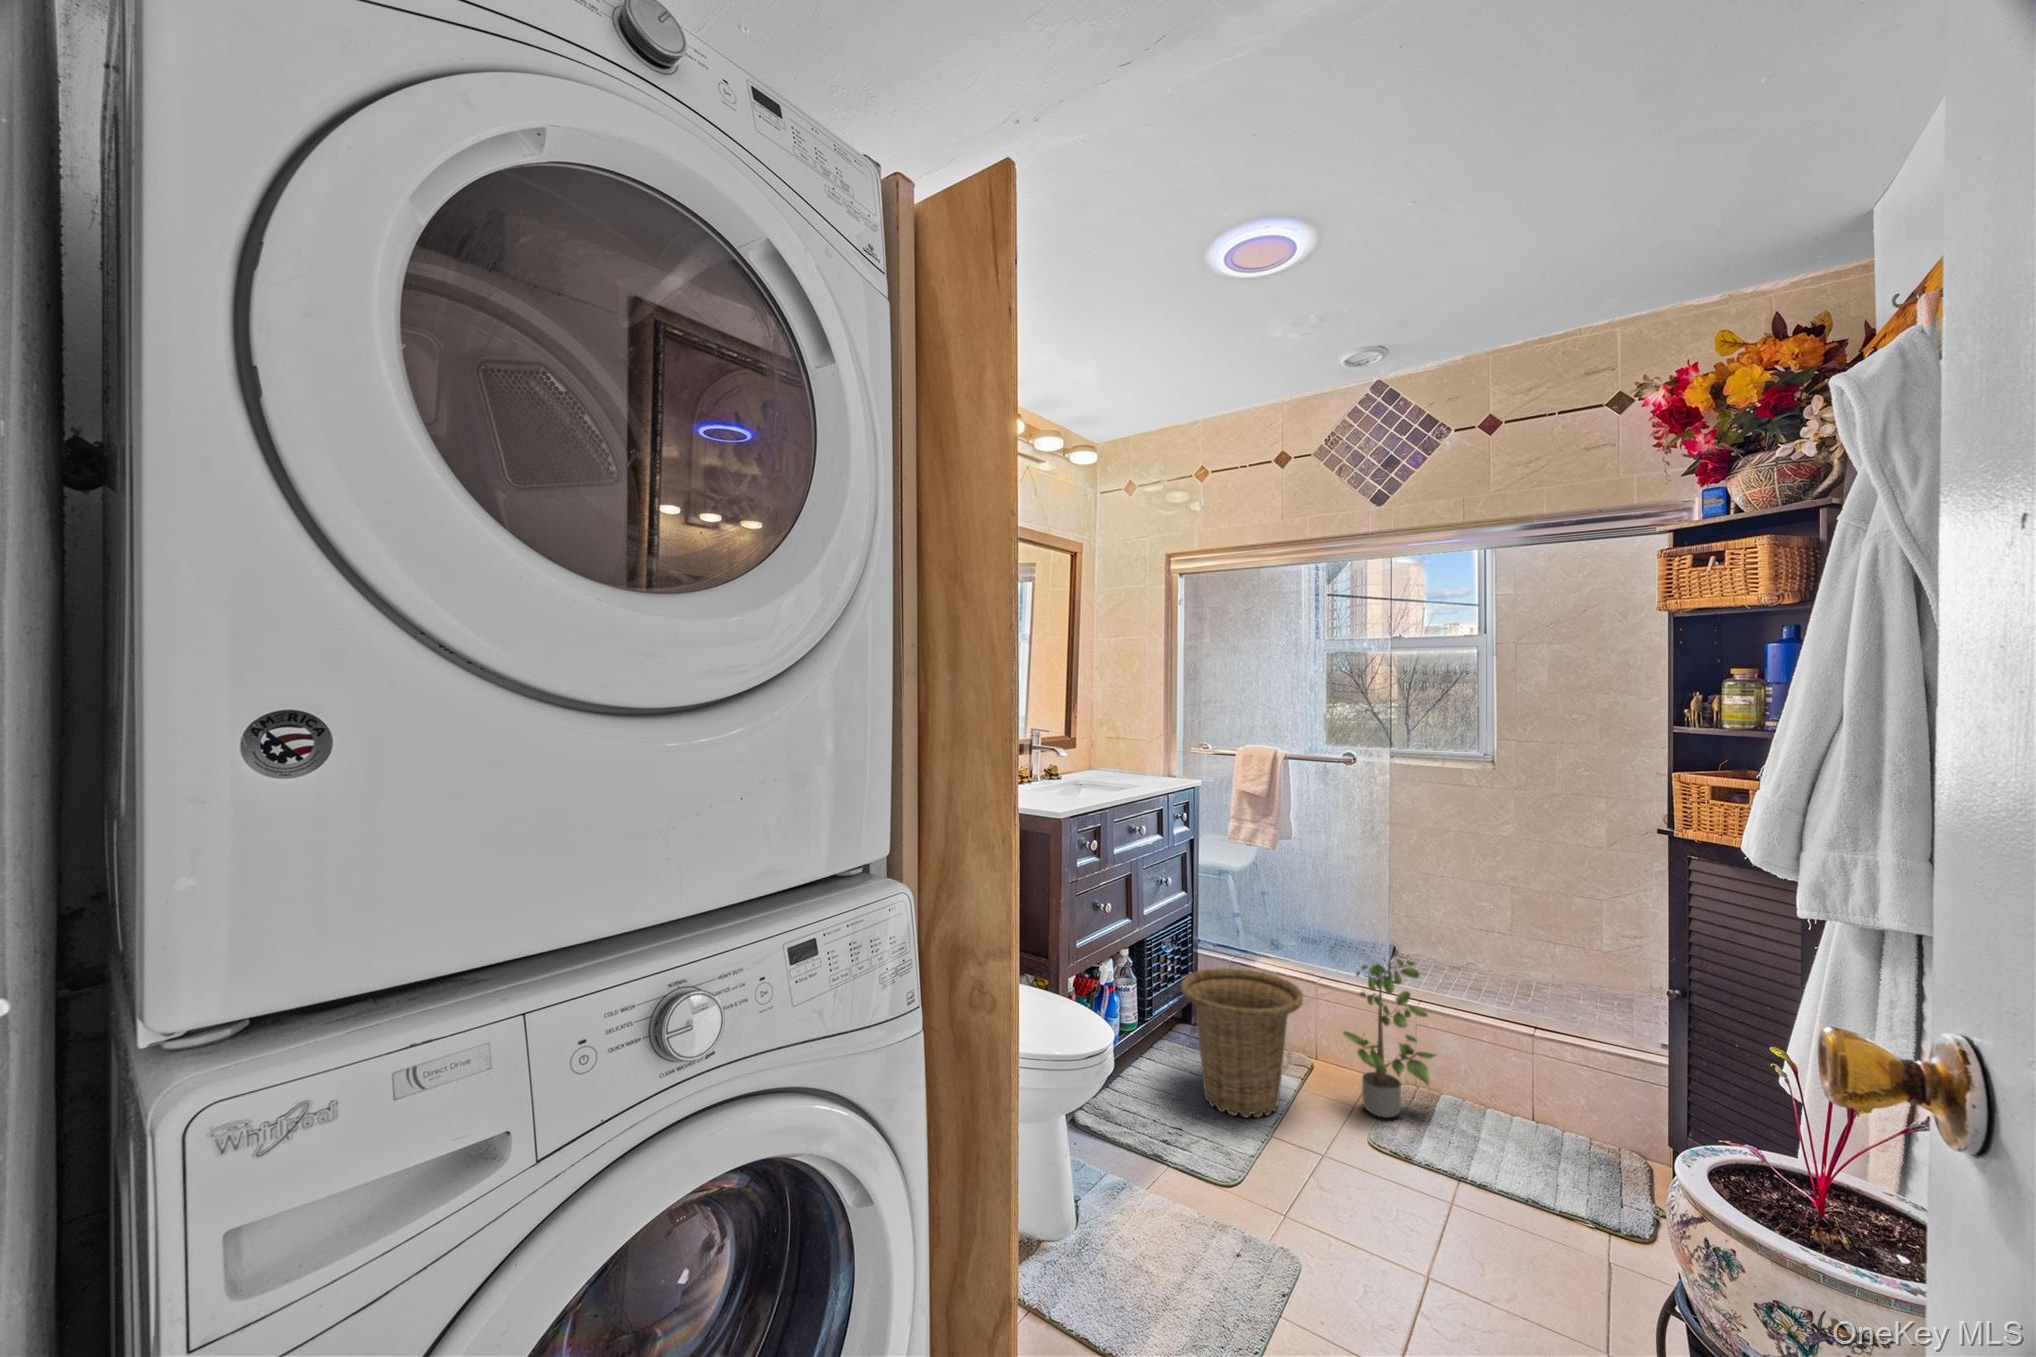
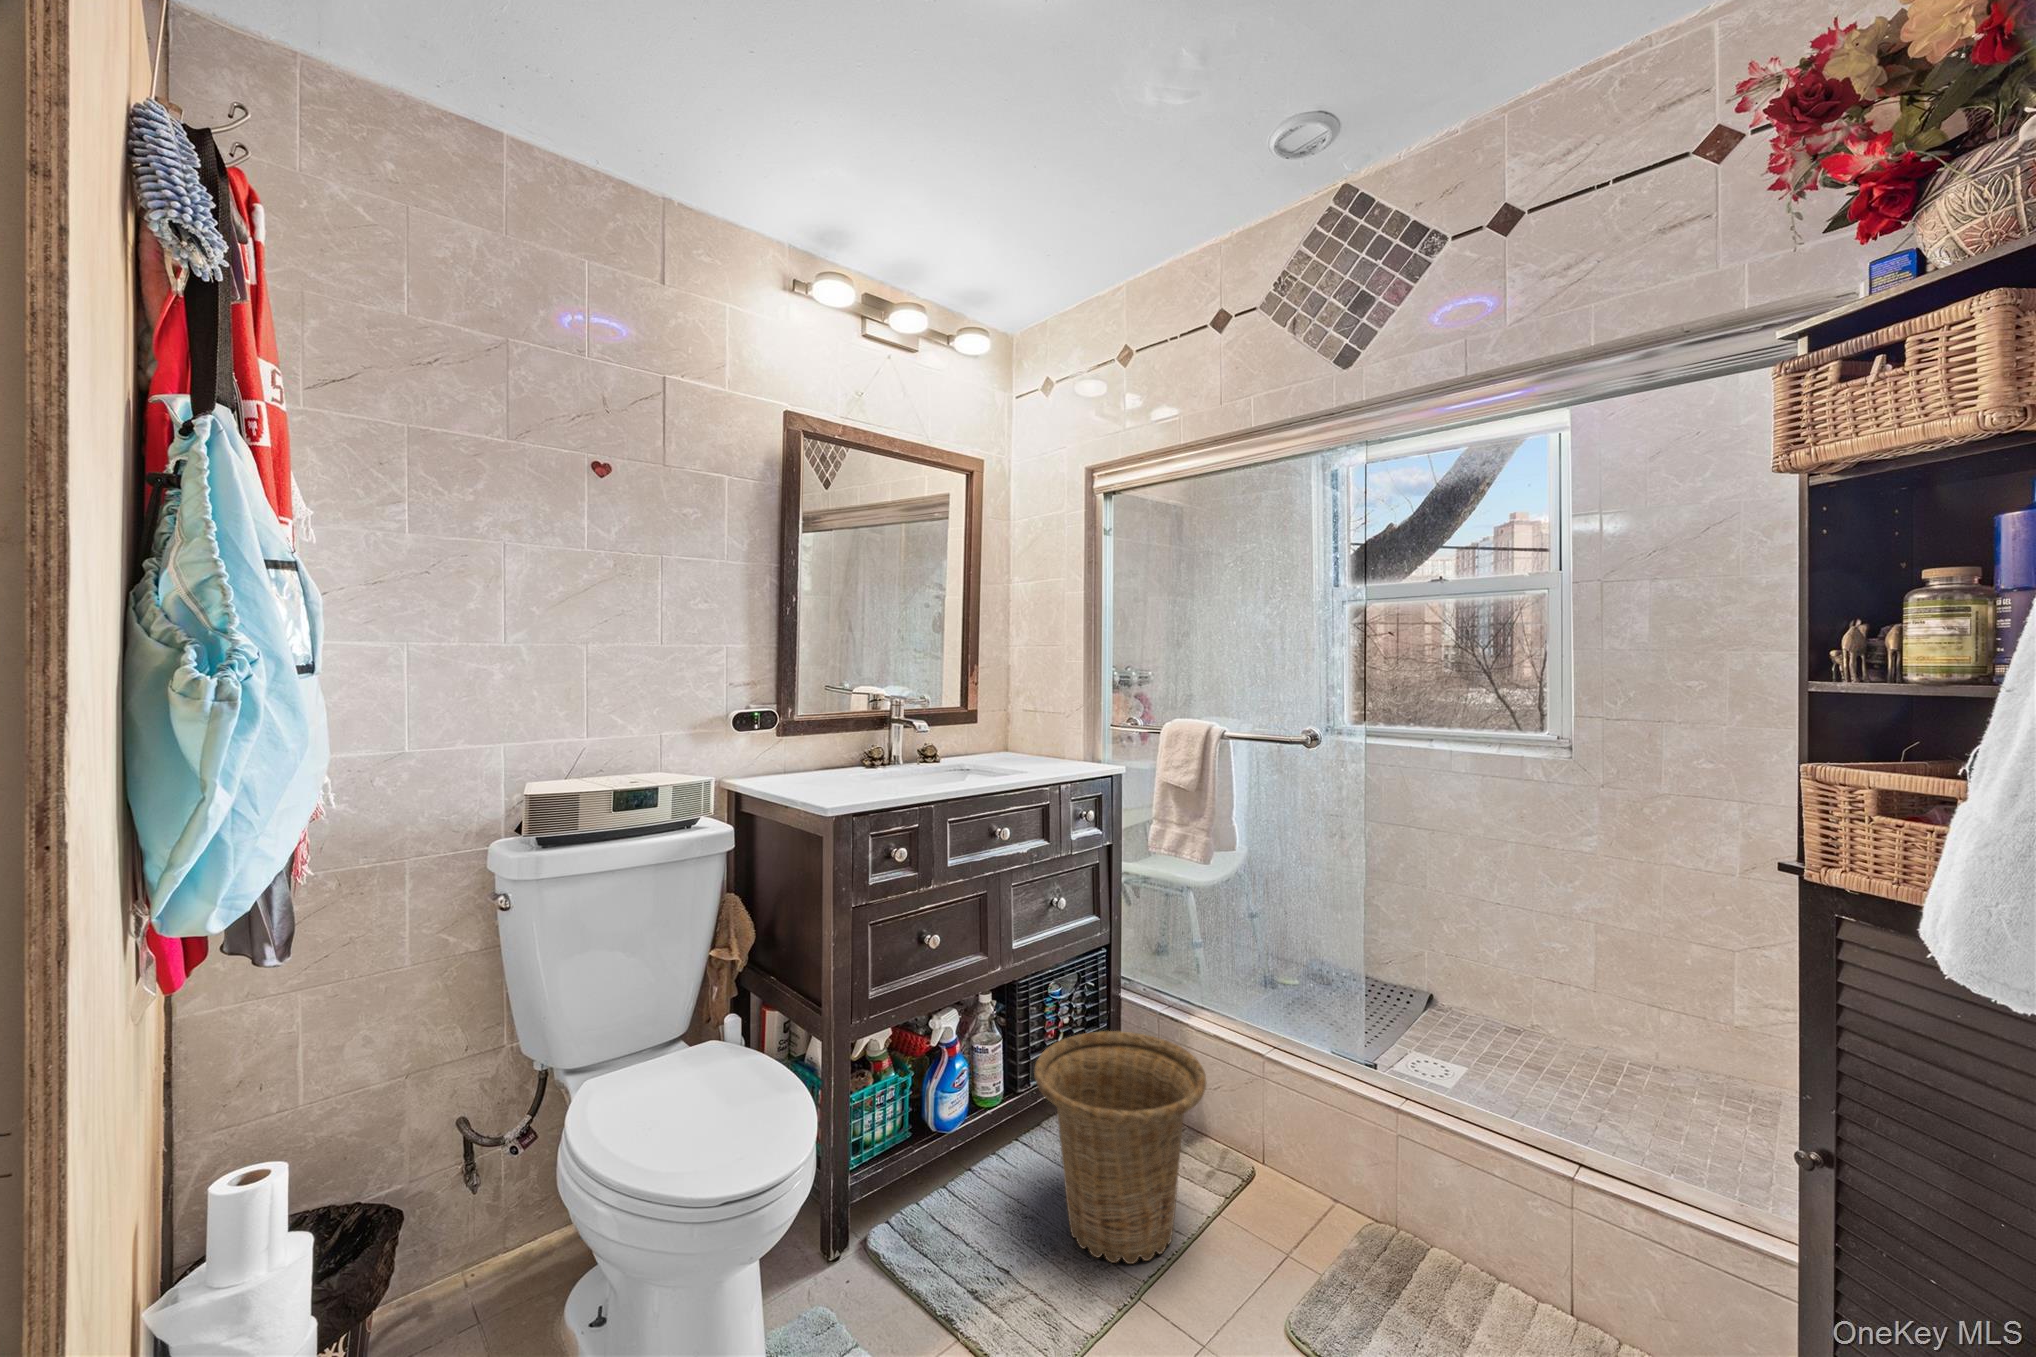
potted plant: present [1343,958,1436,1118] -> none [1269,1035,1418,1281]

